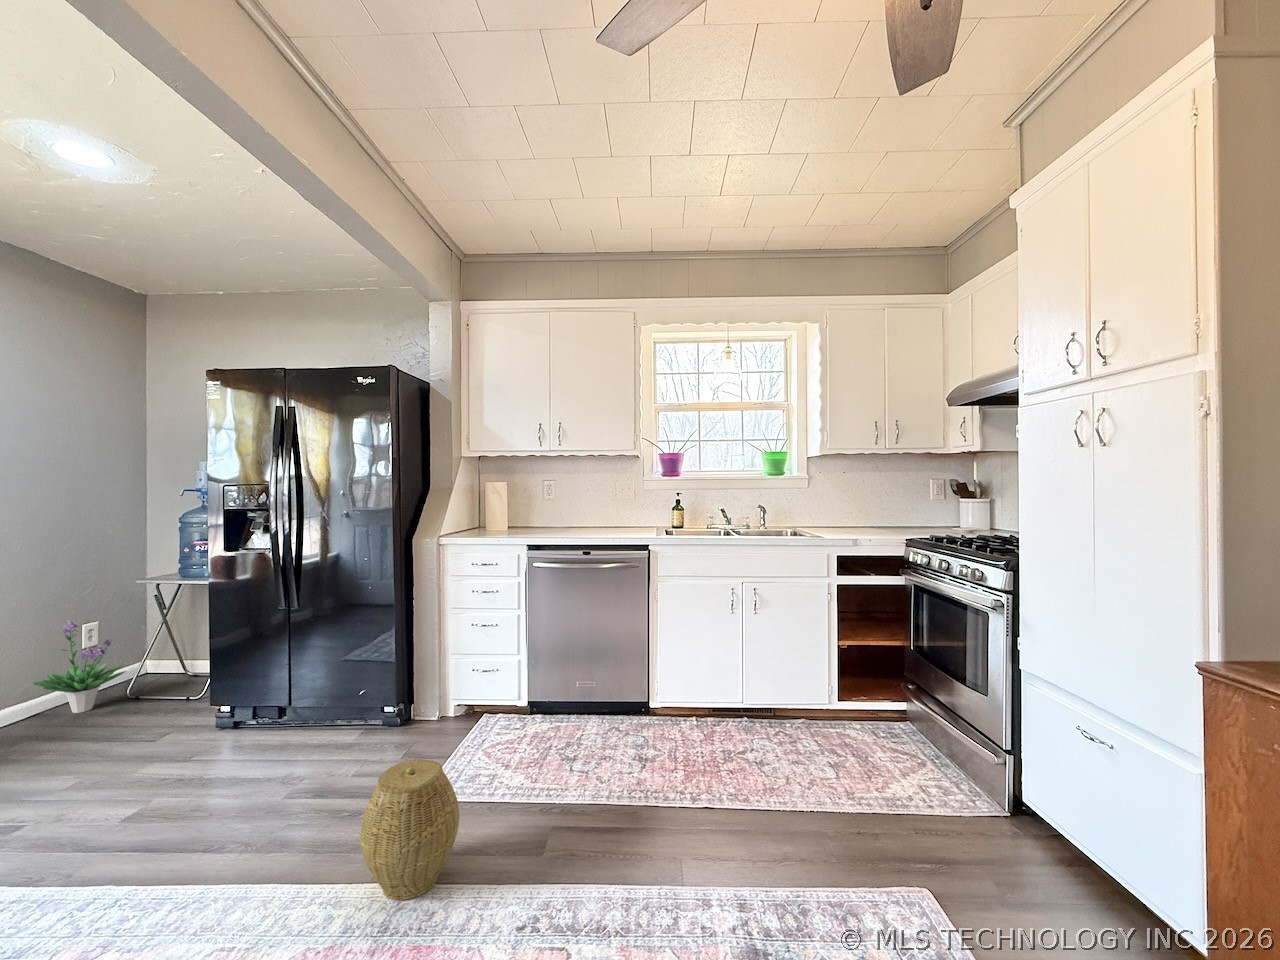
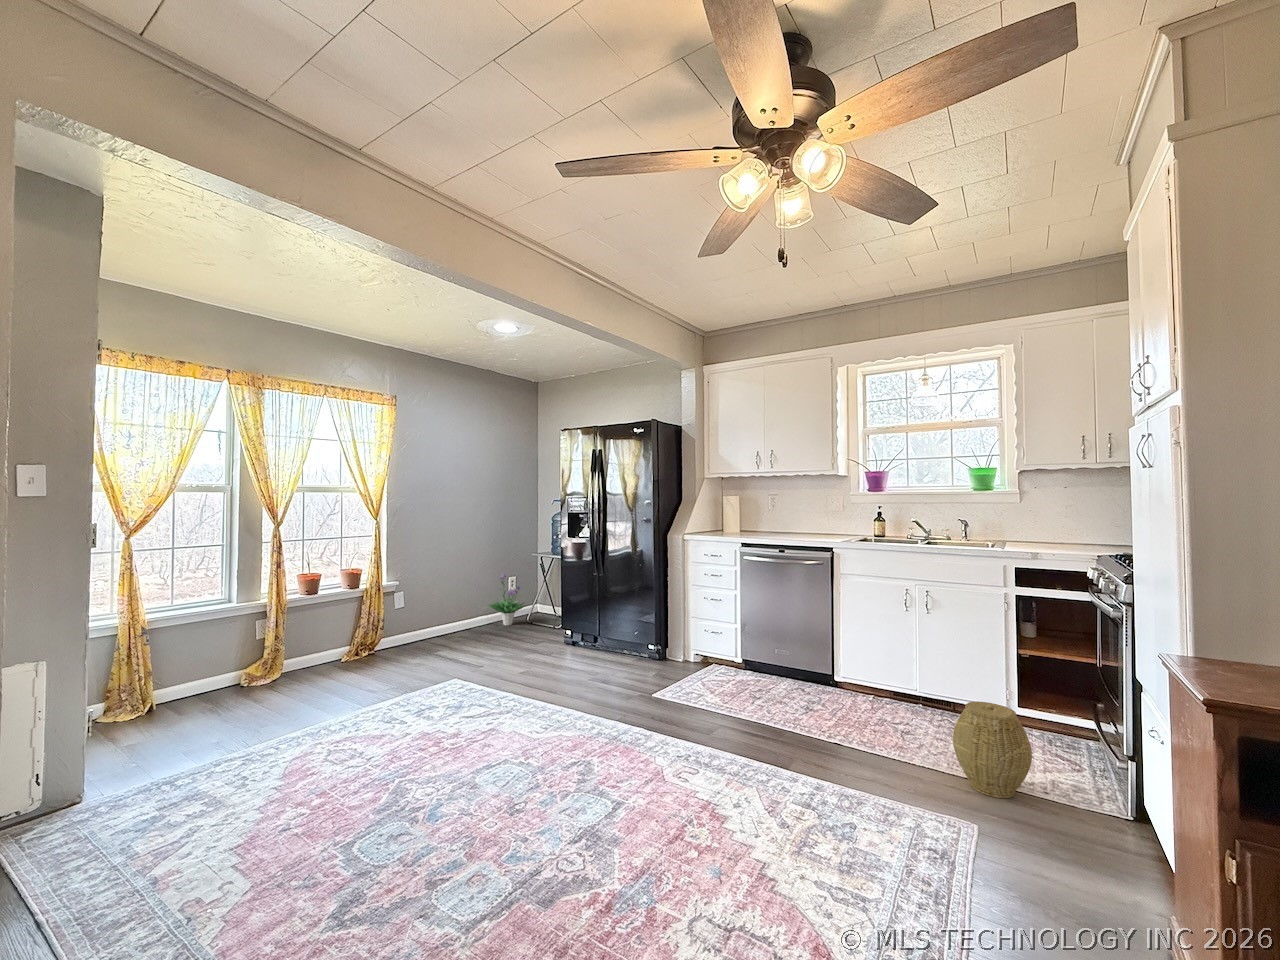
woven basket: present [360,760,459,900] -> present [953,701,1032,798]

